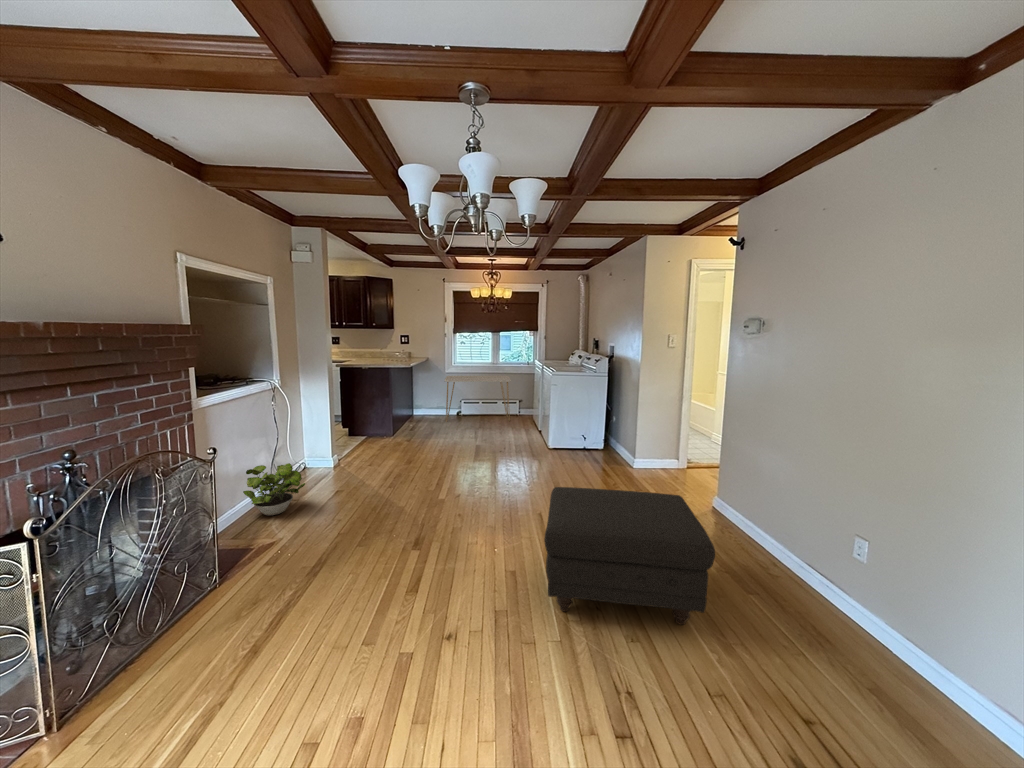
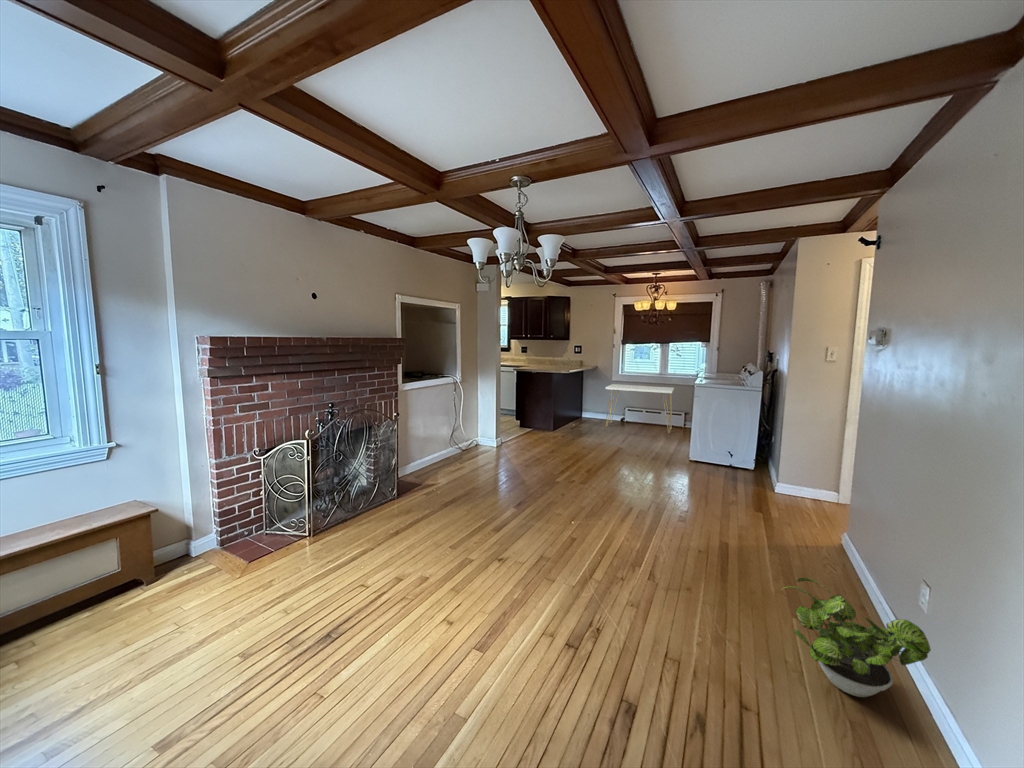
potted plant: present [243,463,305,515] -> present [784,578,931,697]
ottoman: present [544,487,715,625] -> none [572,477,733,613]

